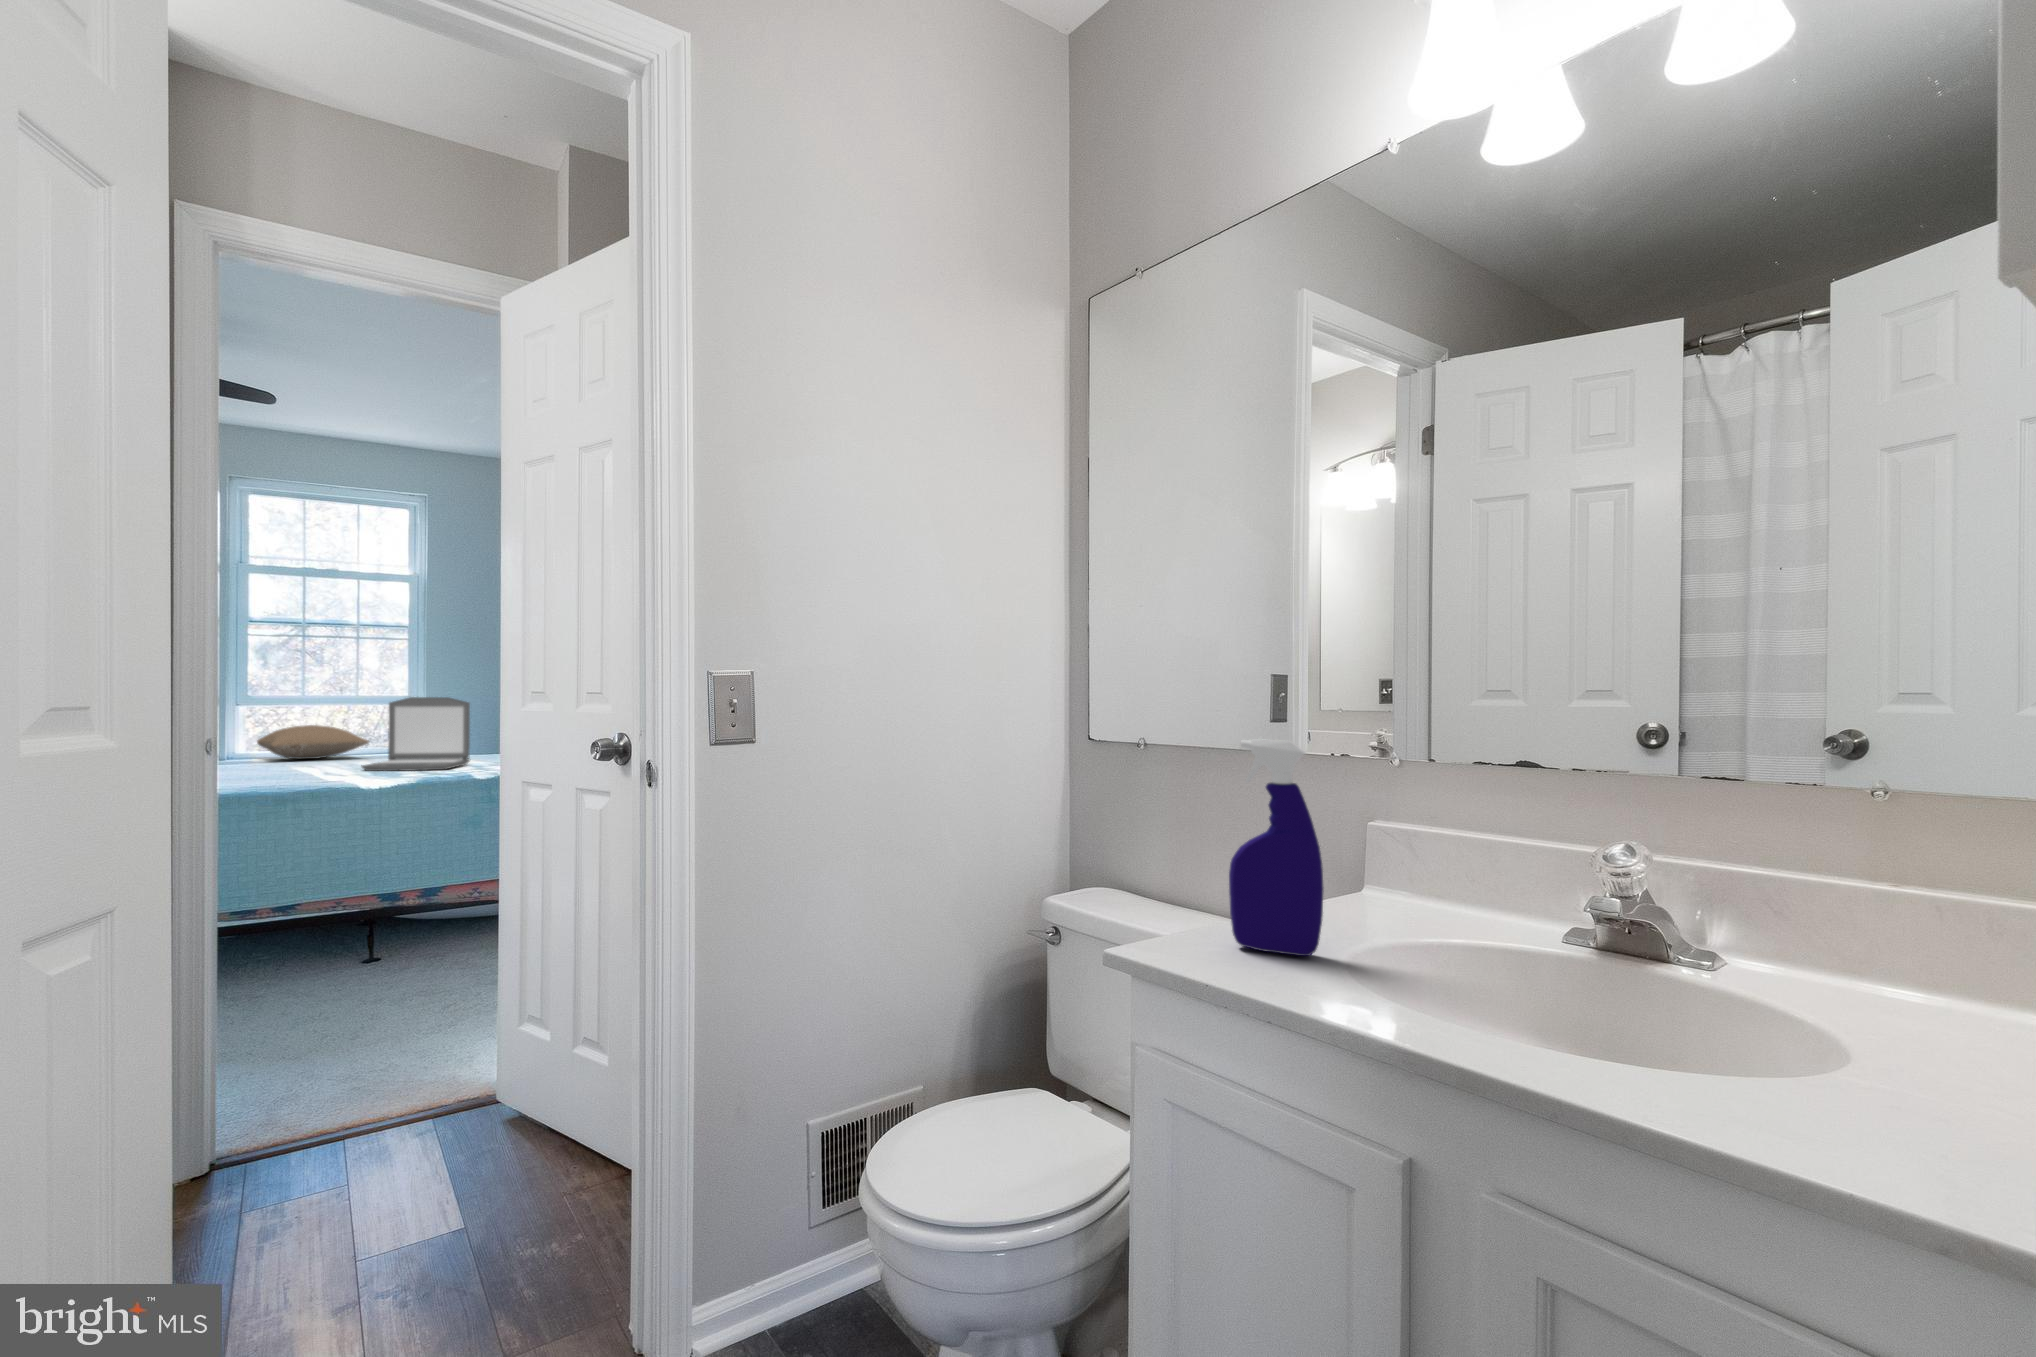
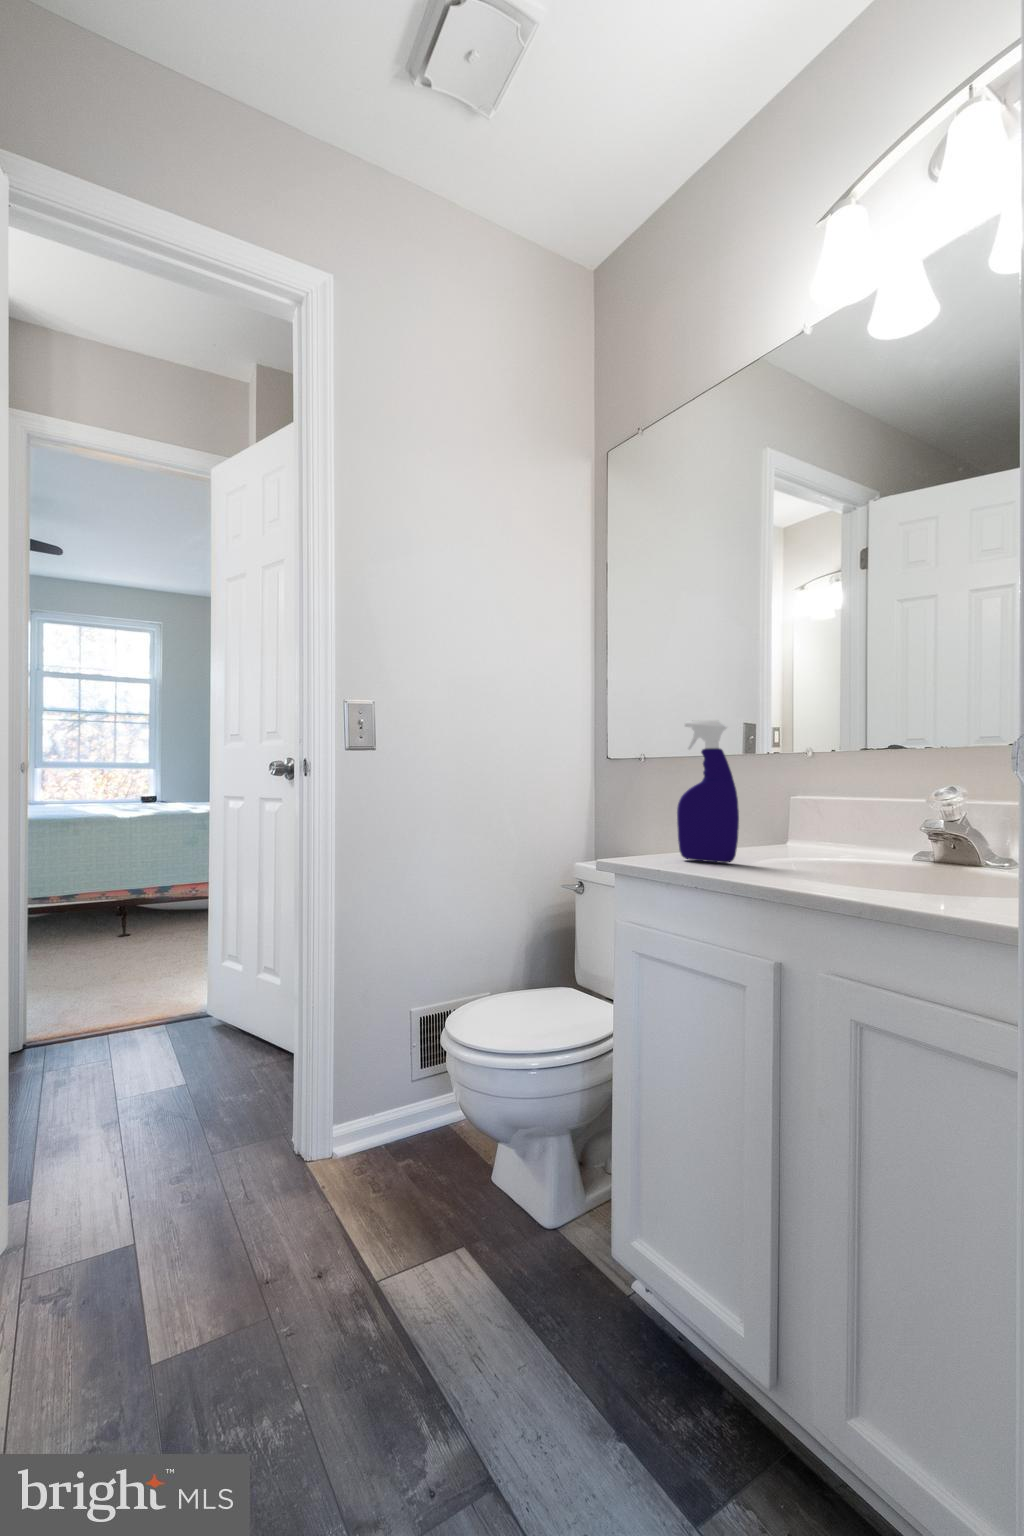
laptop: present [362,697,470,771] -> none [118,760,189,809]
pillow: present [257,725,369,759] -> none [50,781,123,804]

